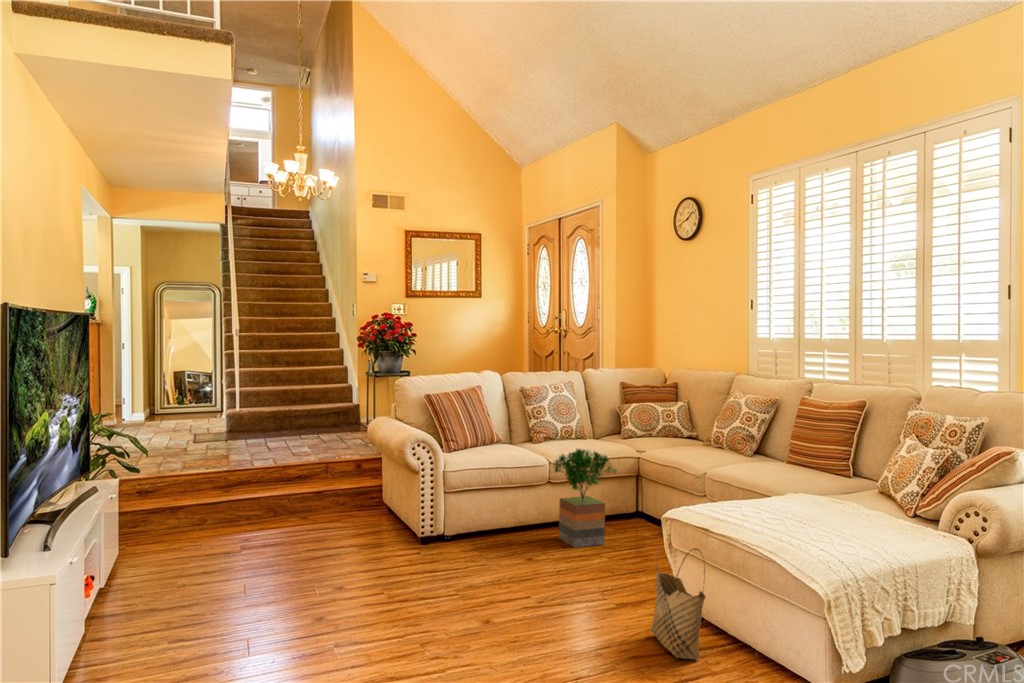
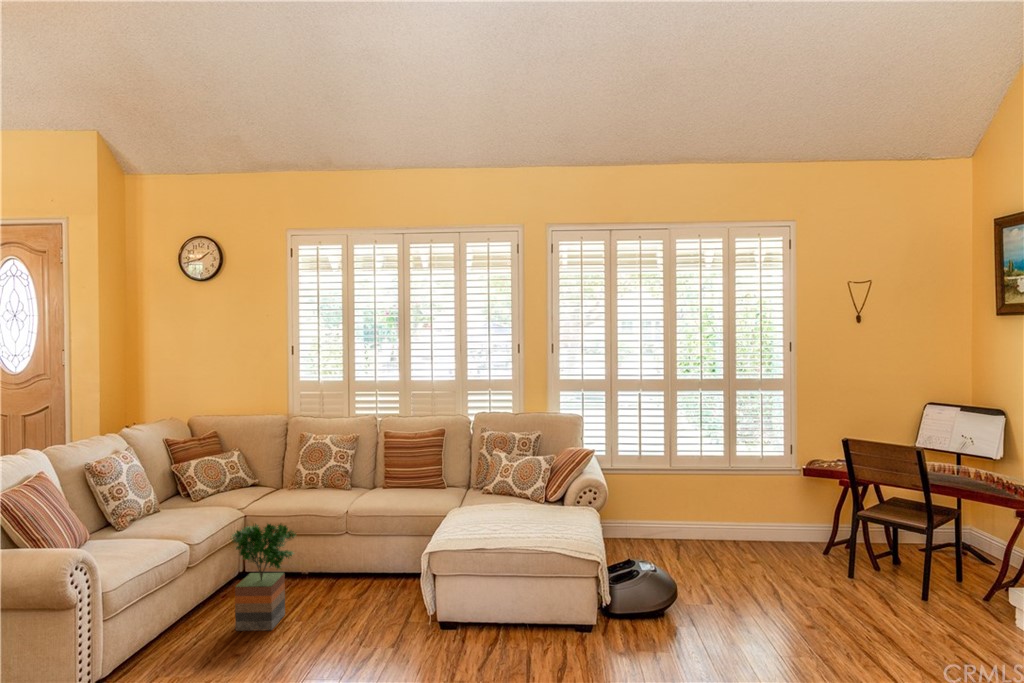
woven basket: present [650,548,706,659] -> none [478,570,534,654]

